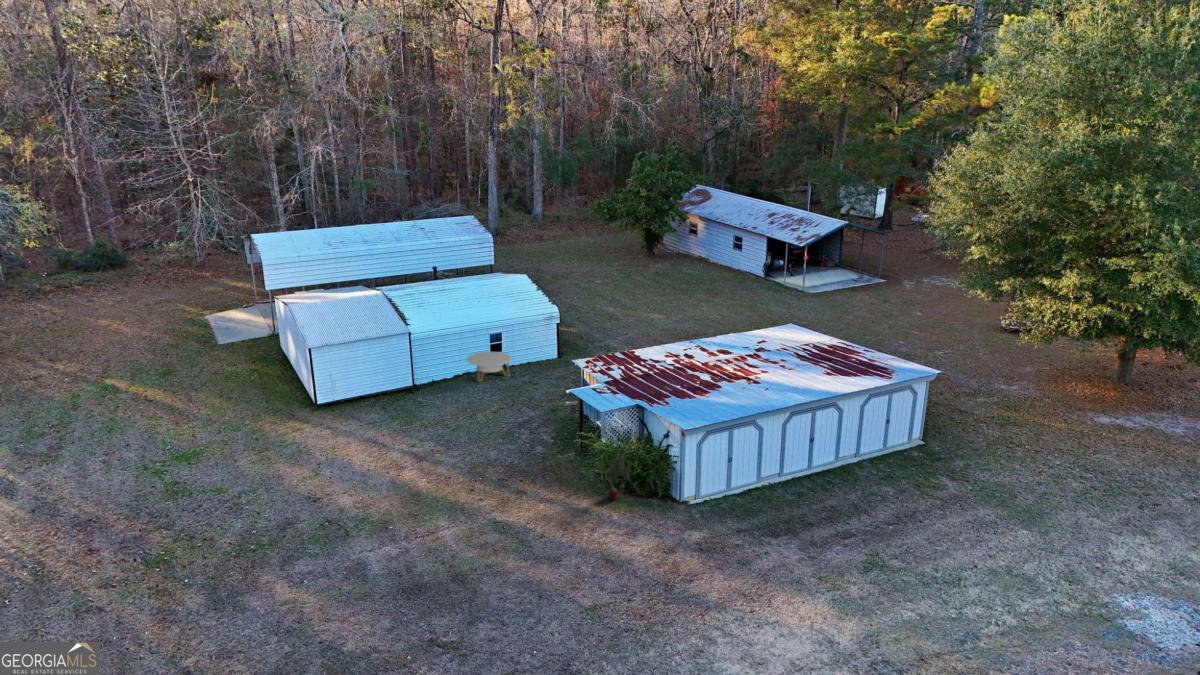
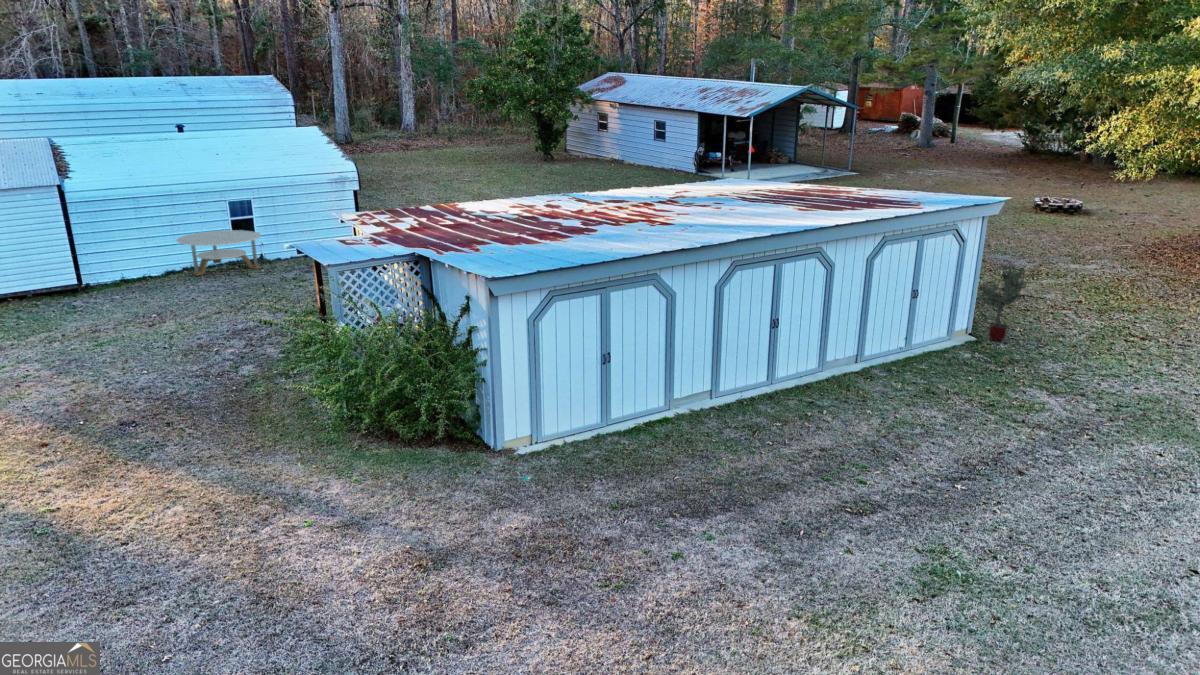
potted tree: present [598,453,632,499] -> present [977,260,1026,341]

